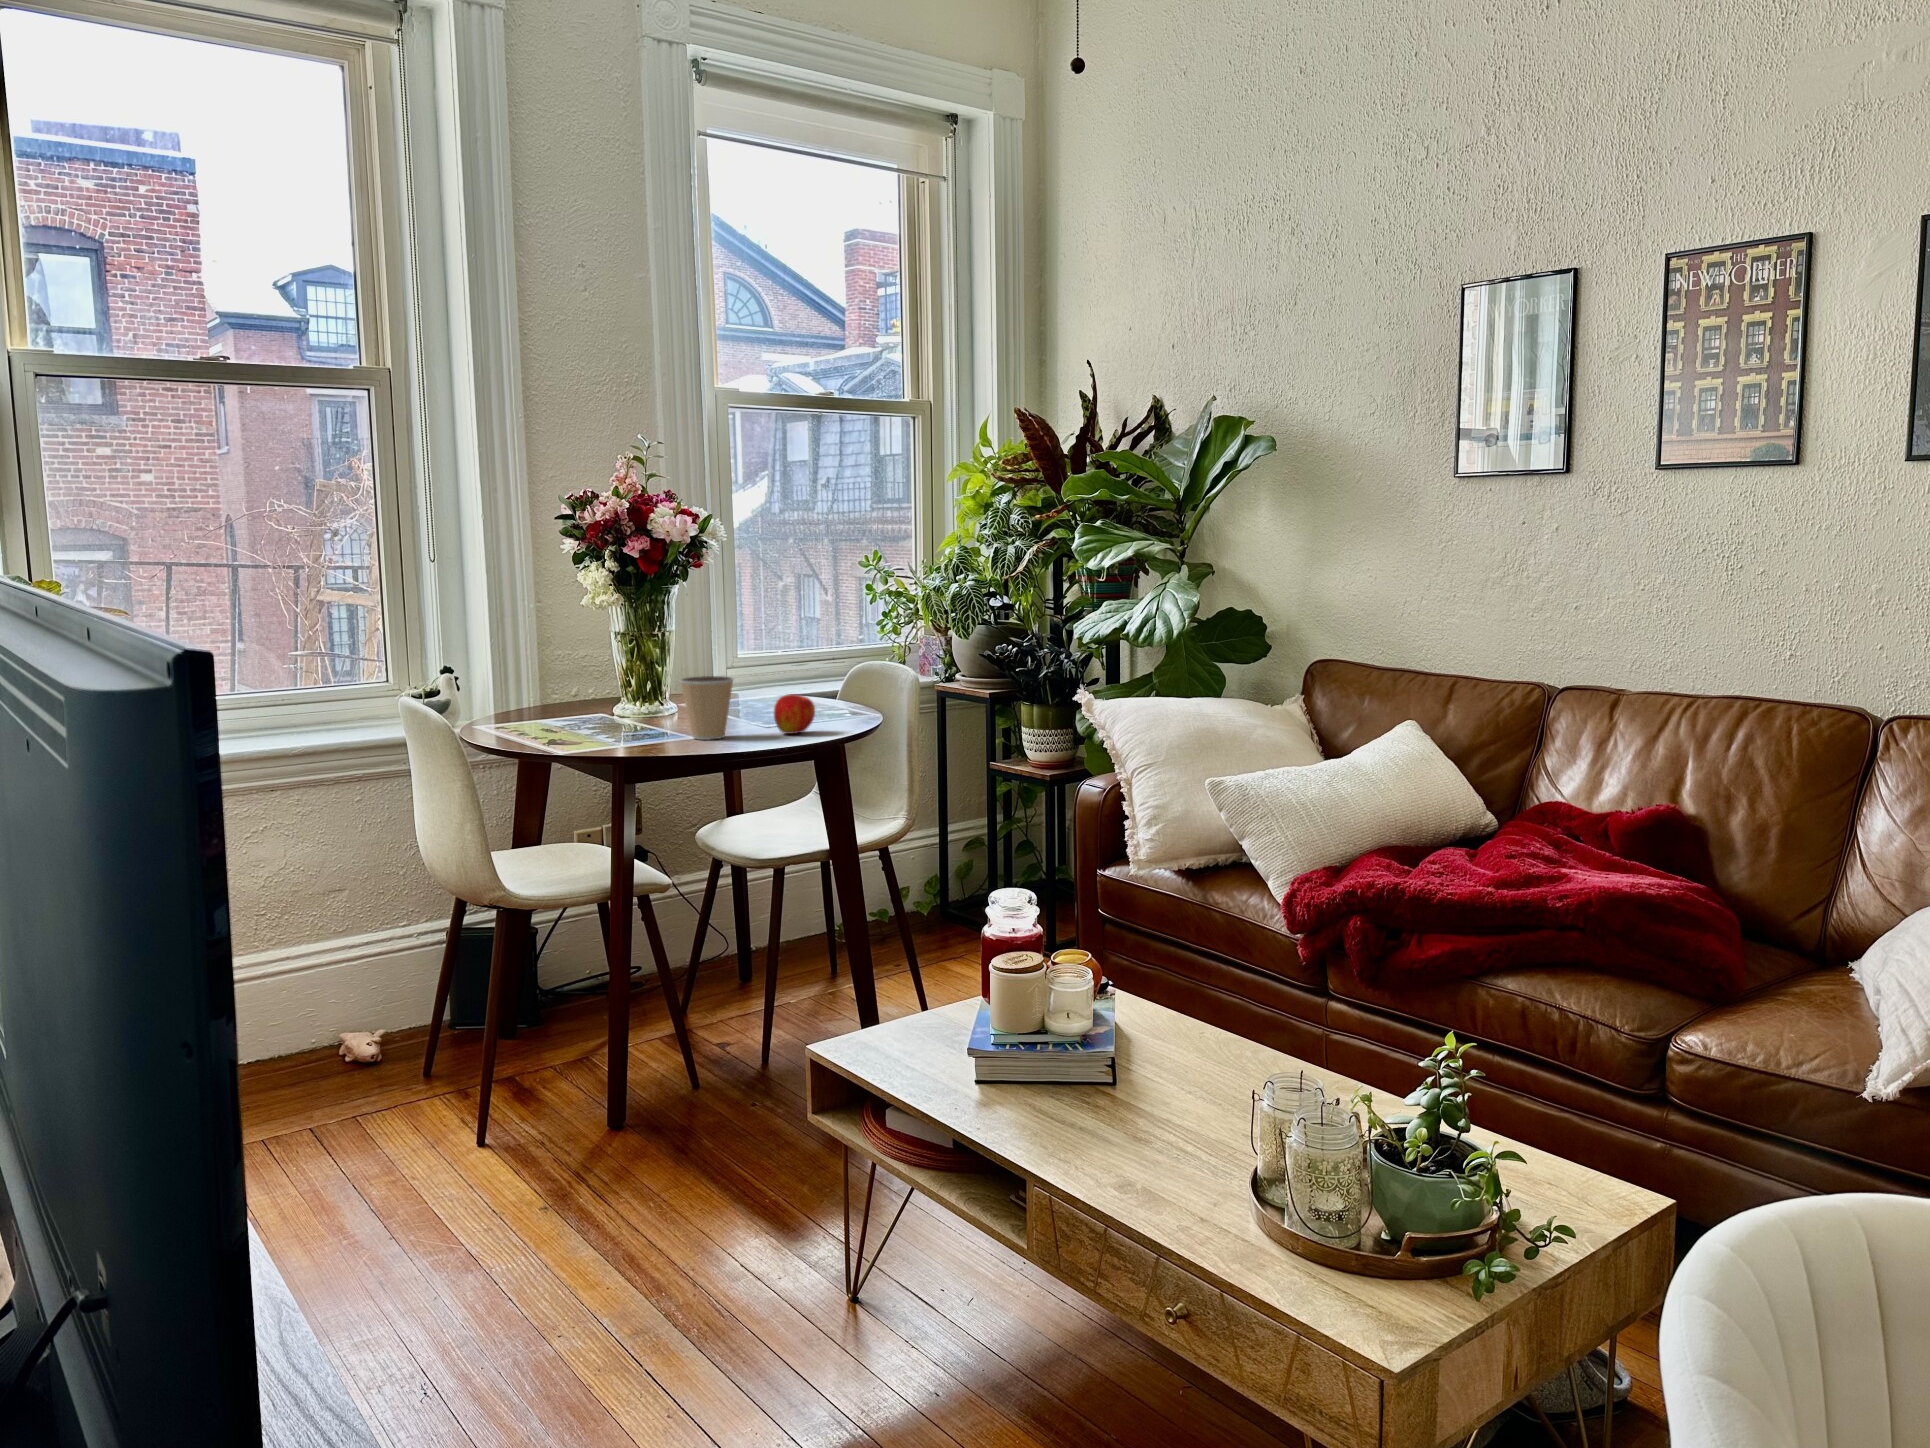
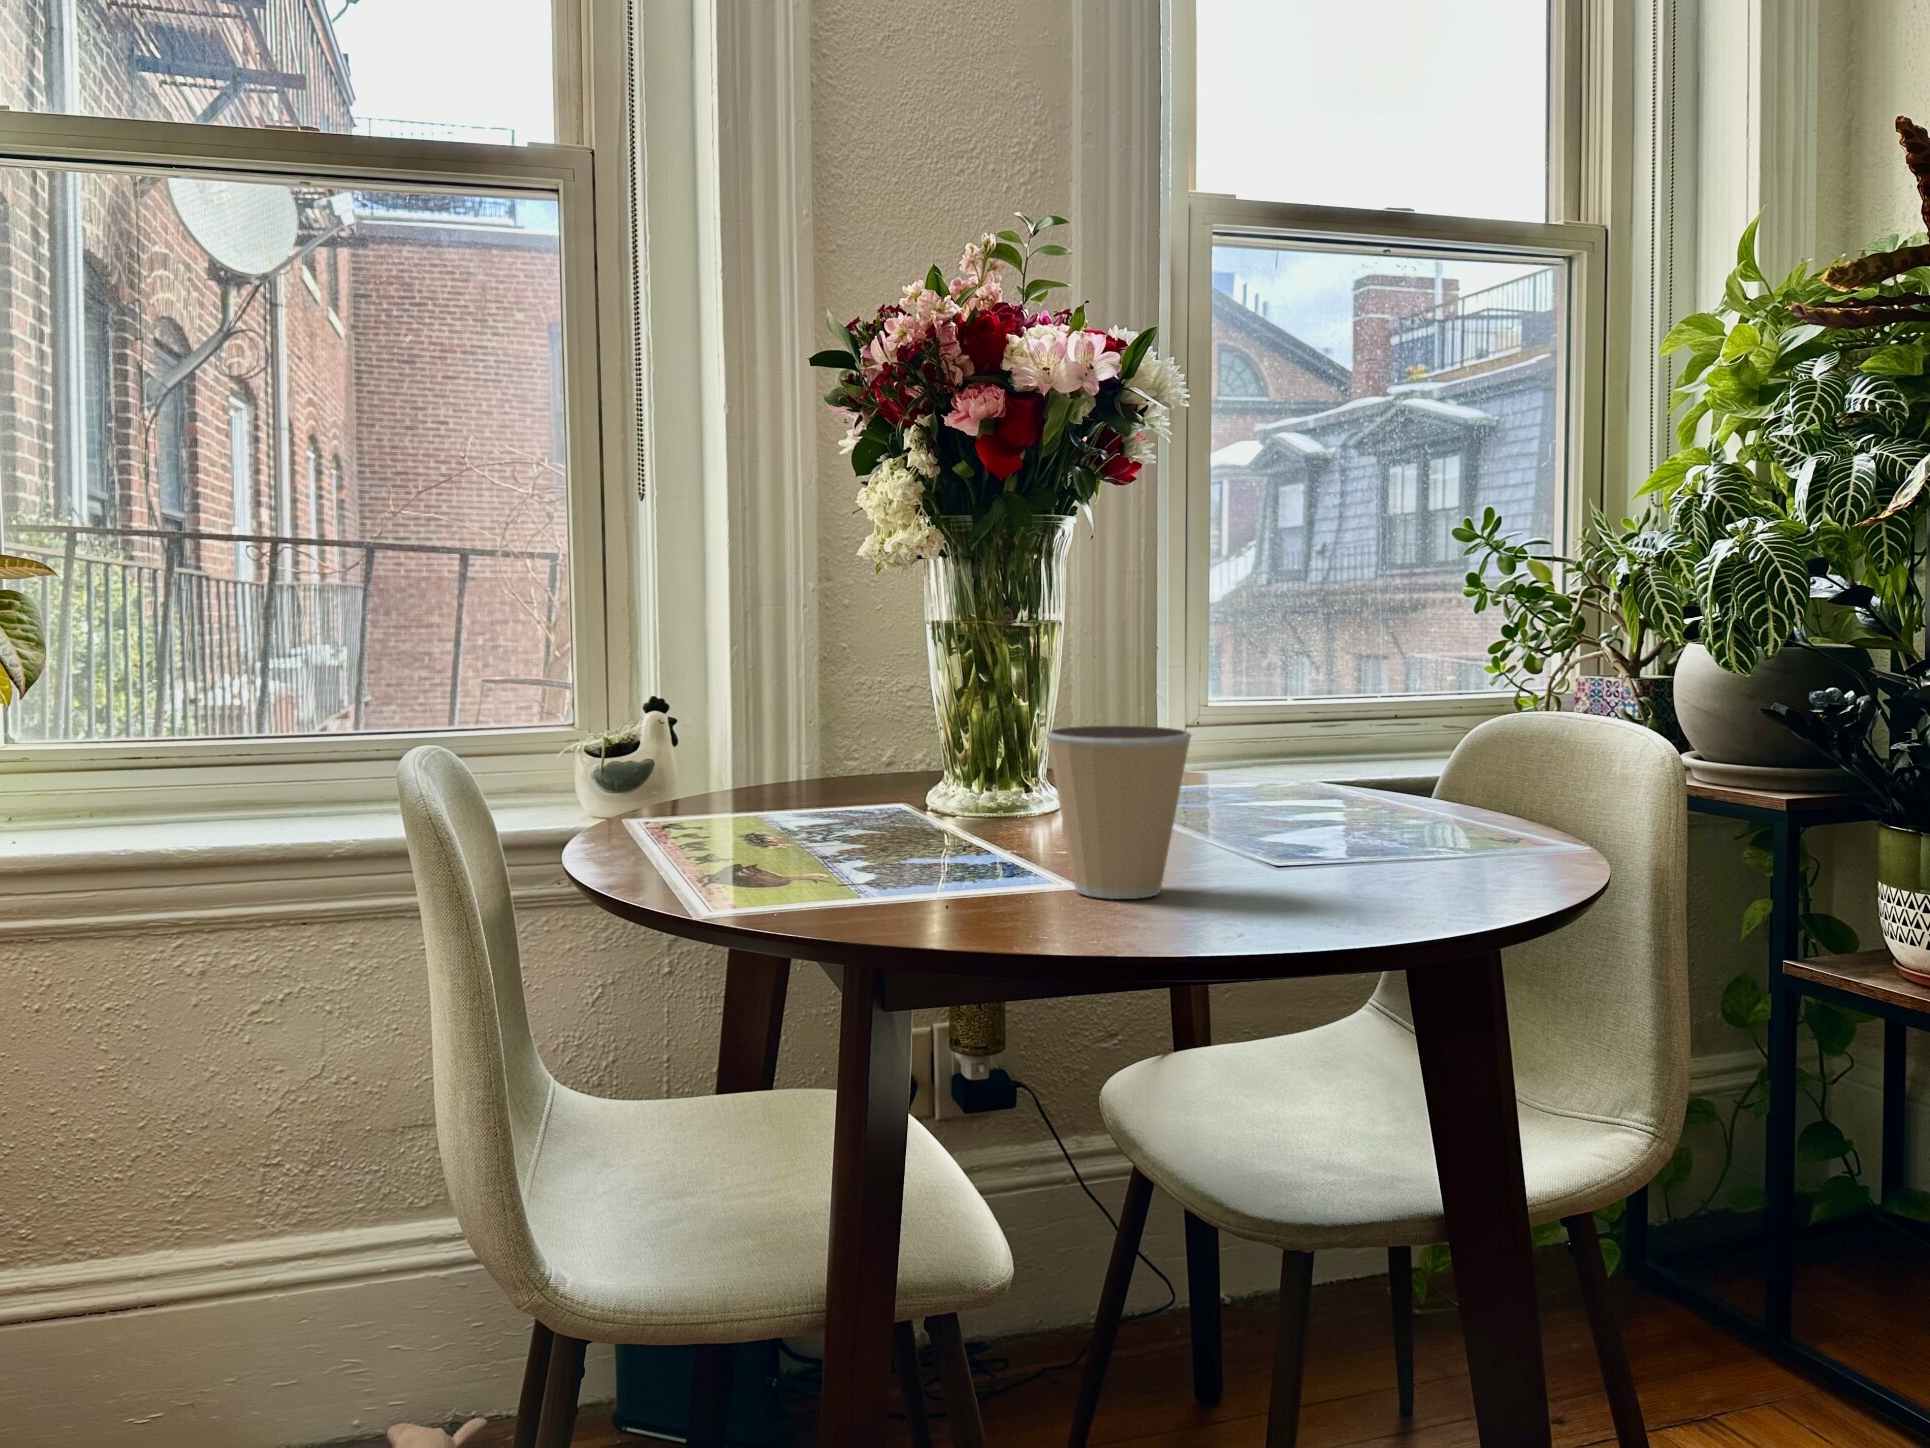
apple: present [774,694,815,734] -> none [1298,784,1417,895]

